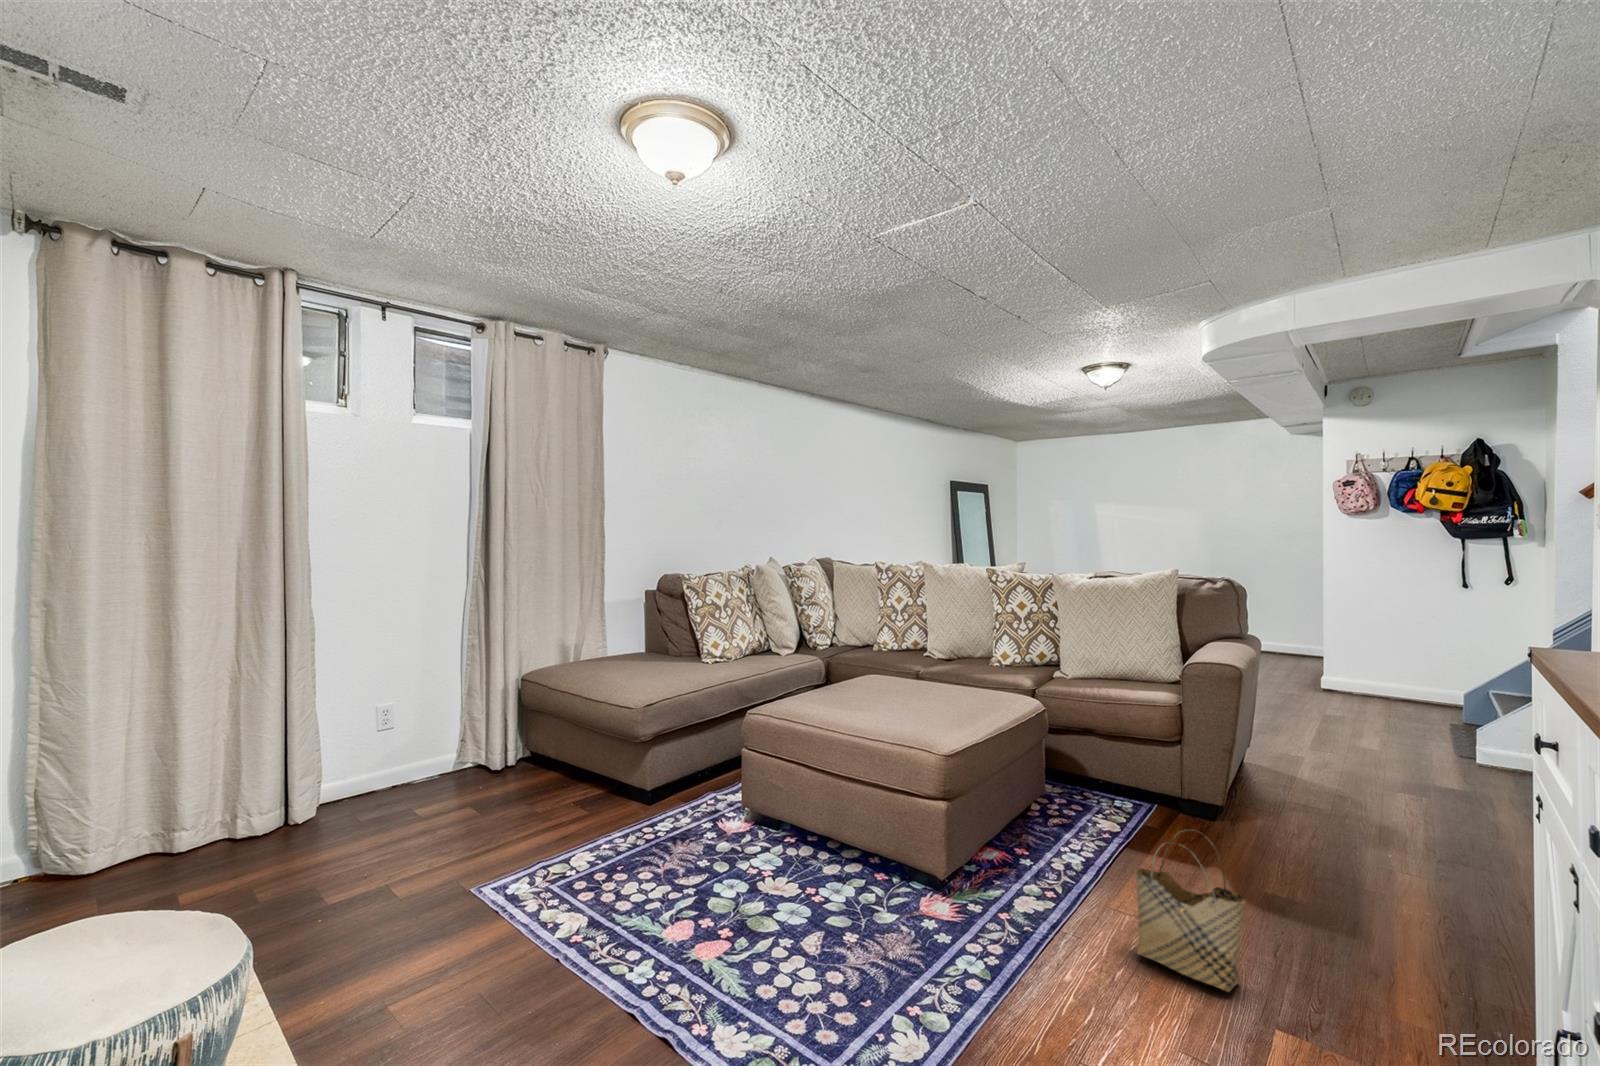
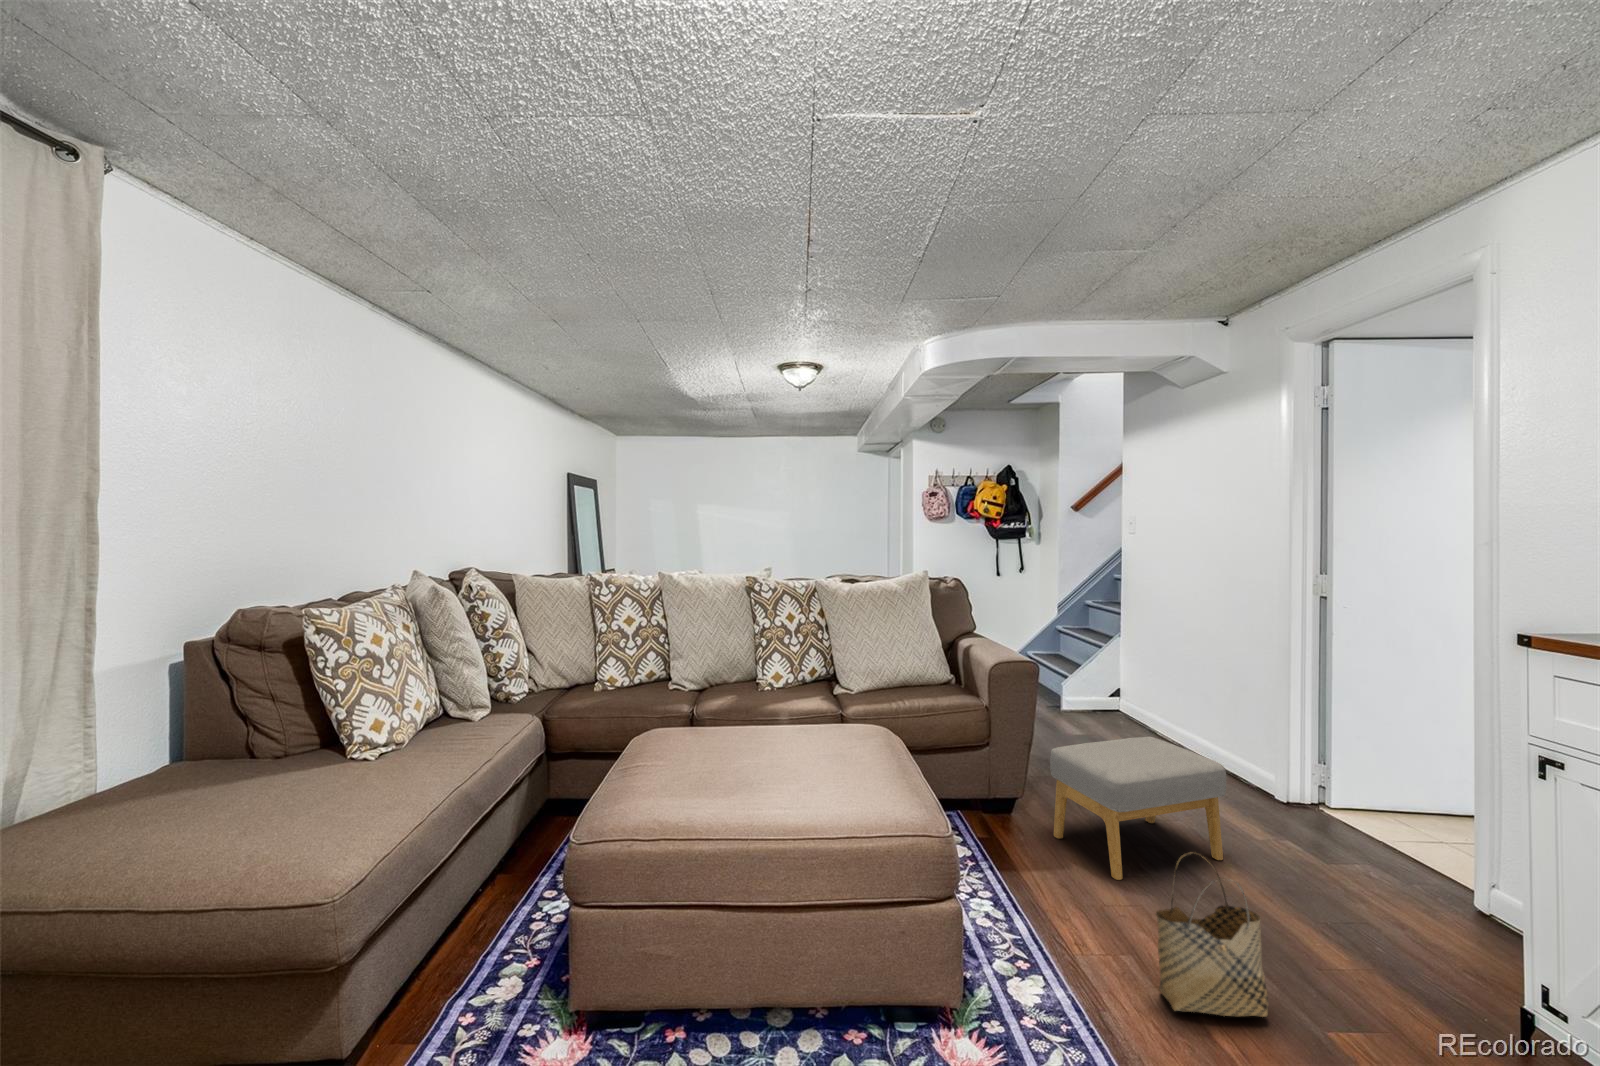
footstool: none [1225,755,1437,924] -> present [1050,737,1226,880]

